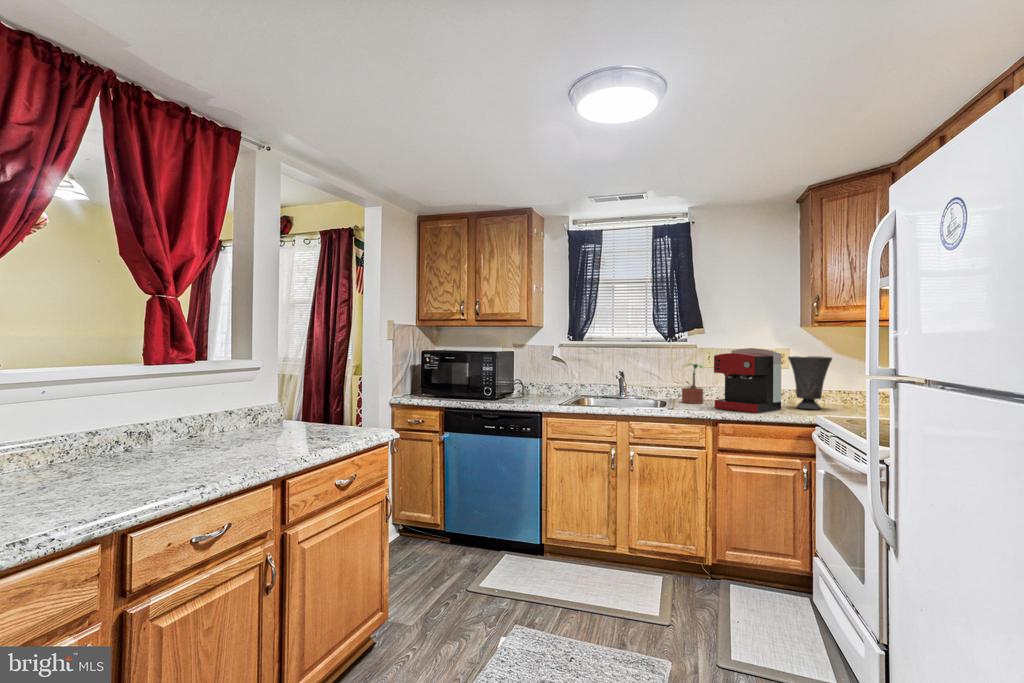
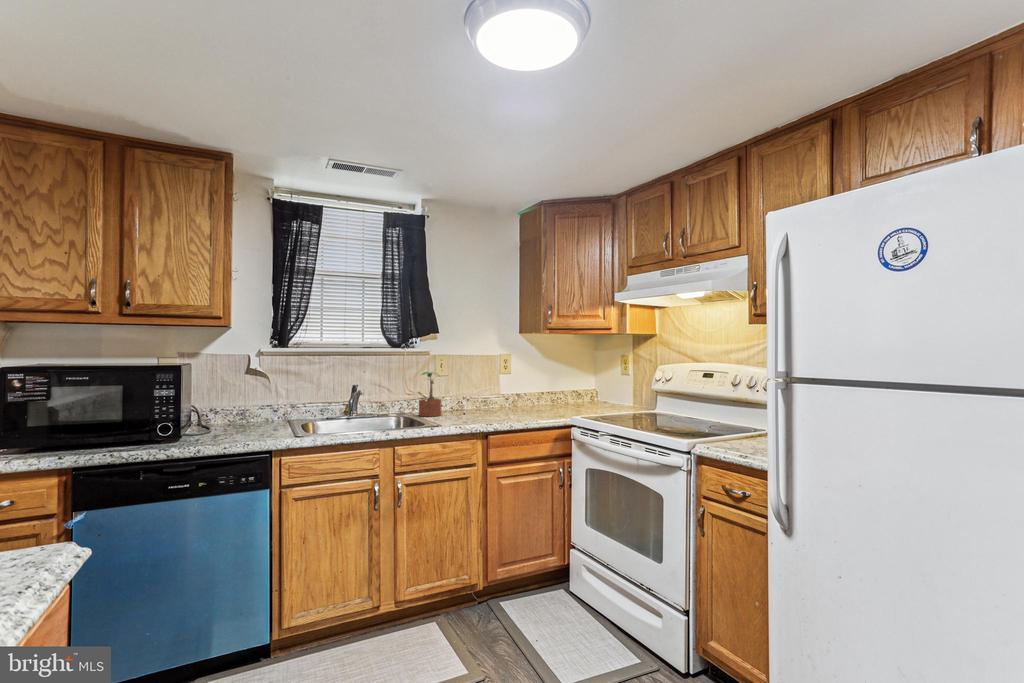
coffee maker: present [714,348,781,413] -> none [467,354,520,420]
vase: present [788,356,832,410] -> none [518,360,554,411]

